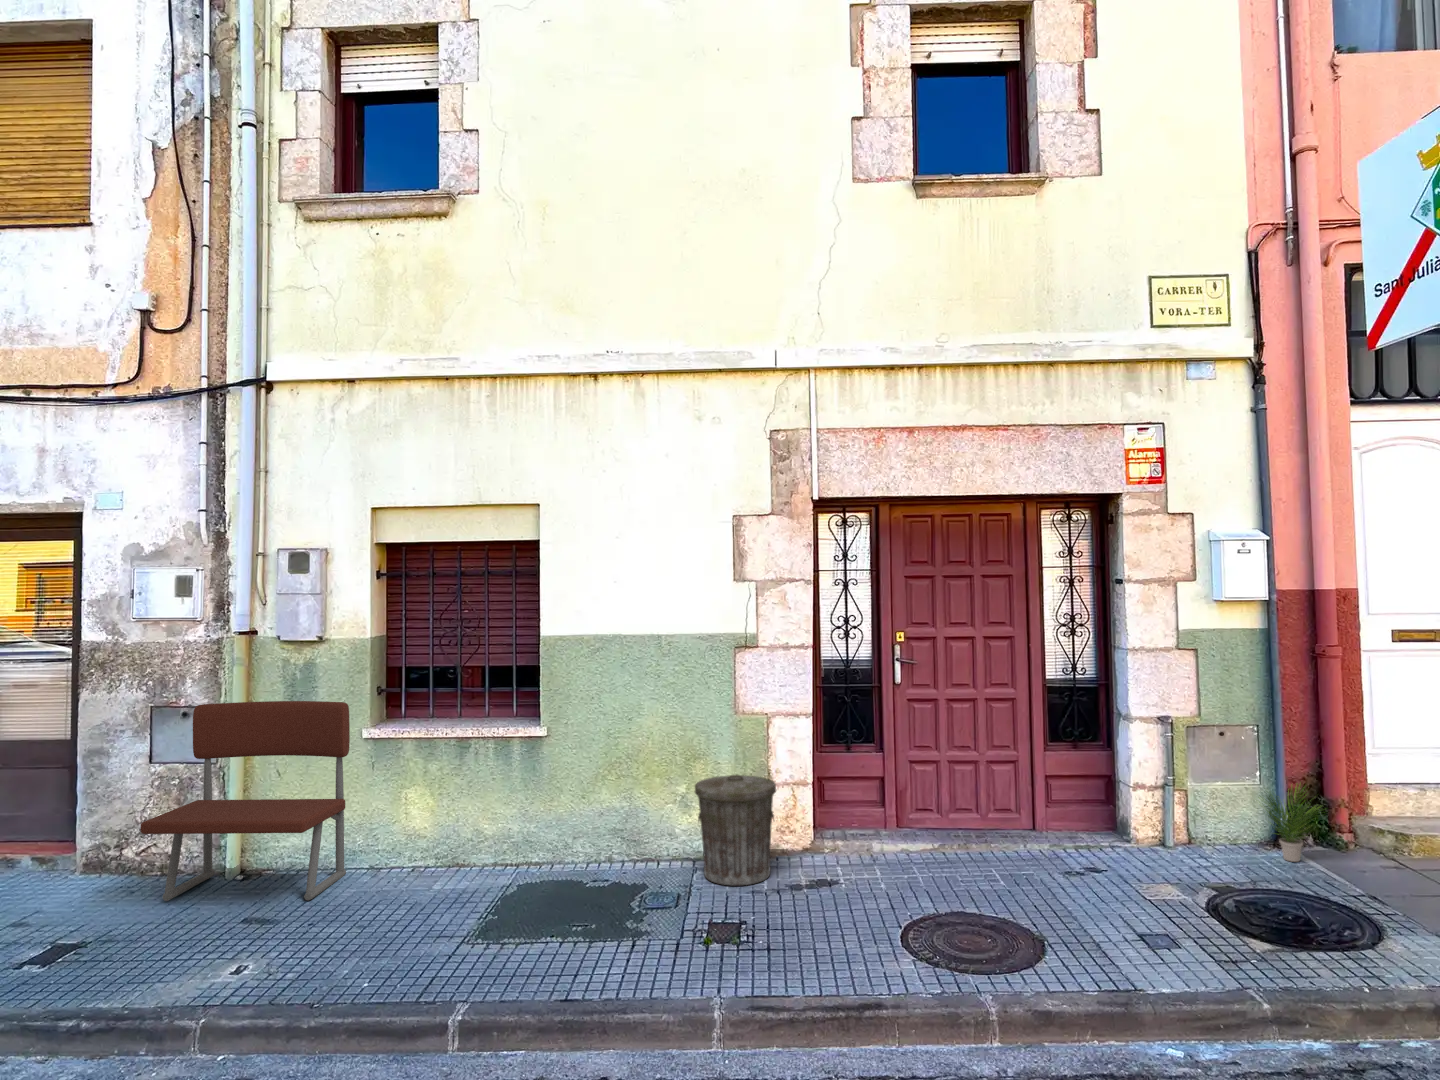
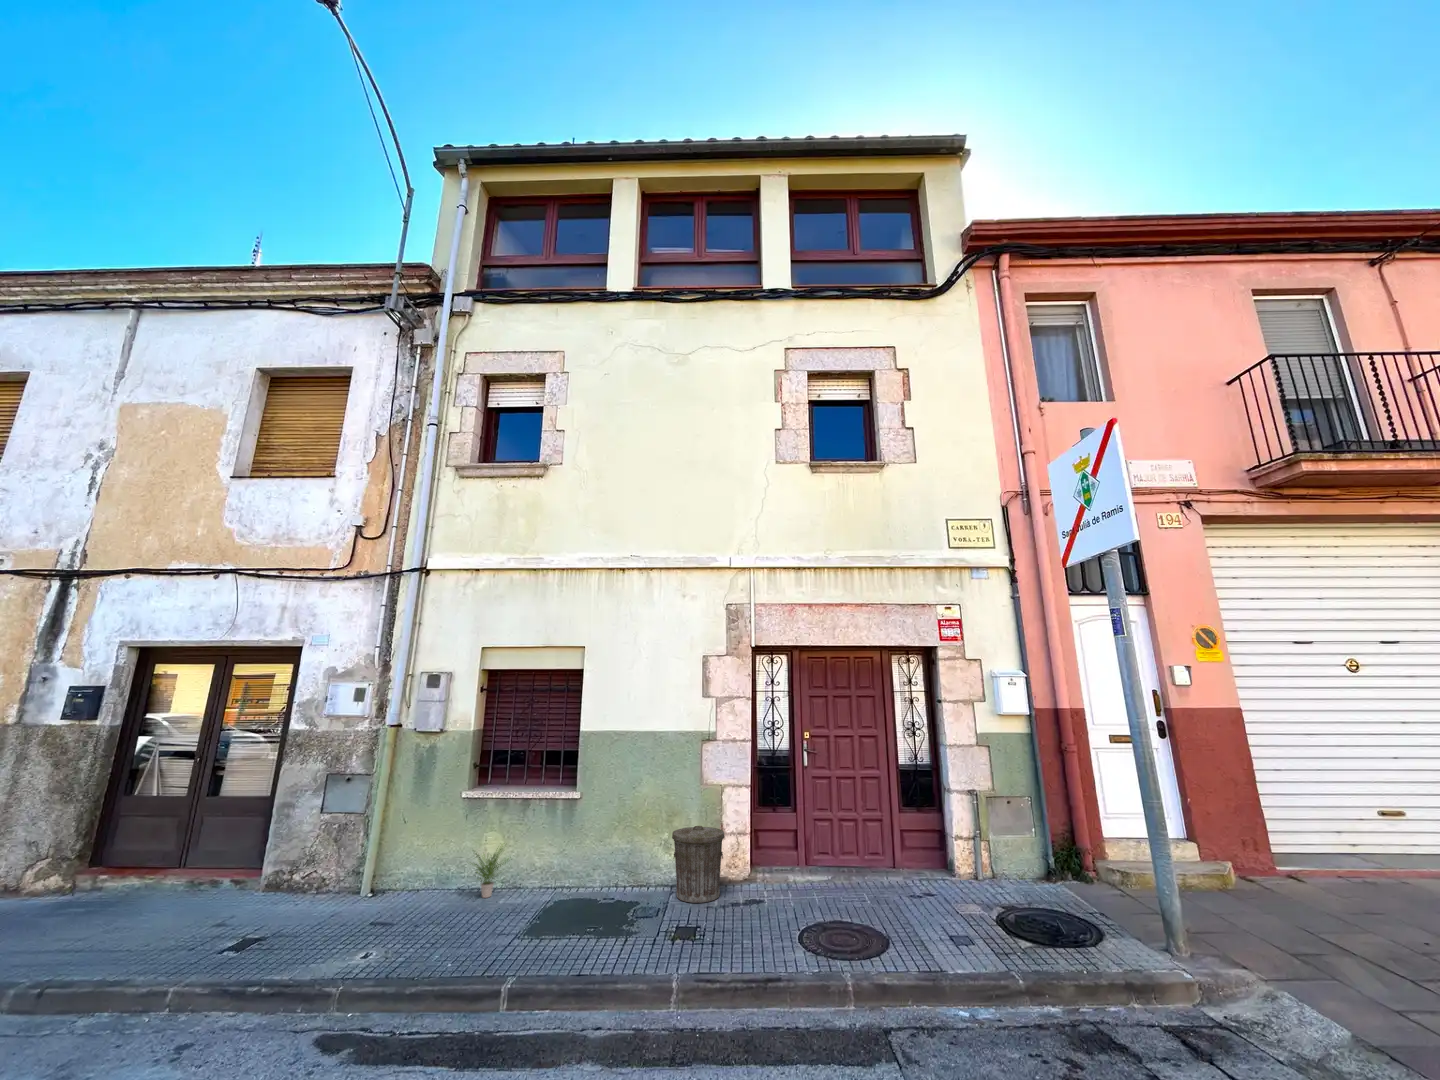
bench: present [141,701,350,901] -> none [312,772,454,909]
potted plant: present [1262,787,1322,862] -> present [475,848,506,898]

